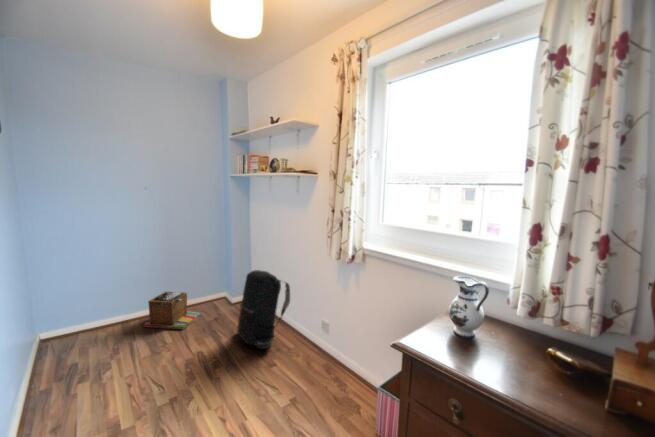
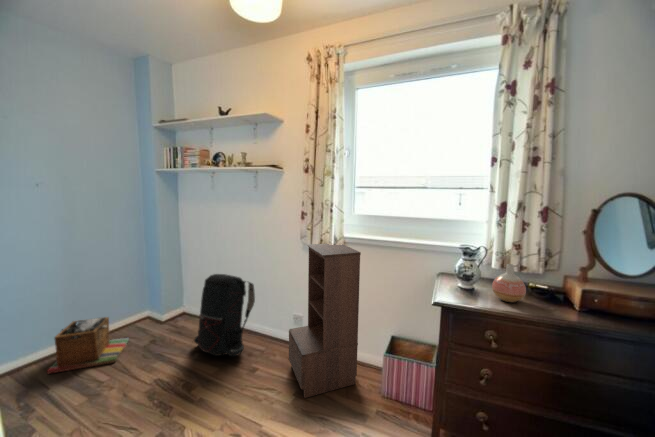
bookshelf: none [294,253,364,412] -> present [289,243,361,398]
vase: none [487,312,535,368] -> present [492,264,526,302]

